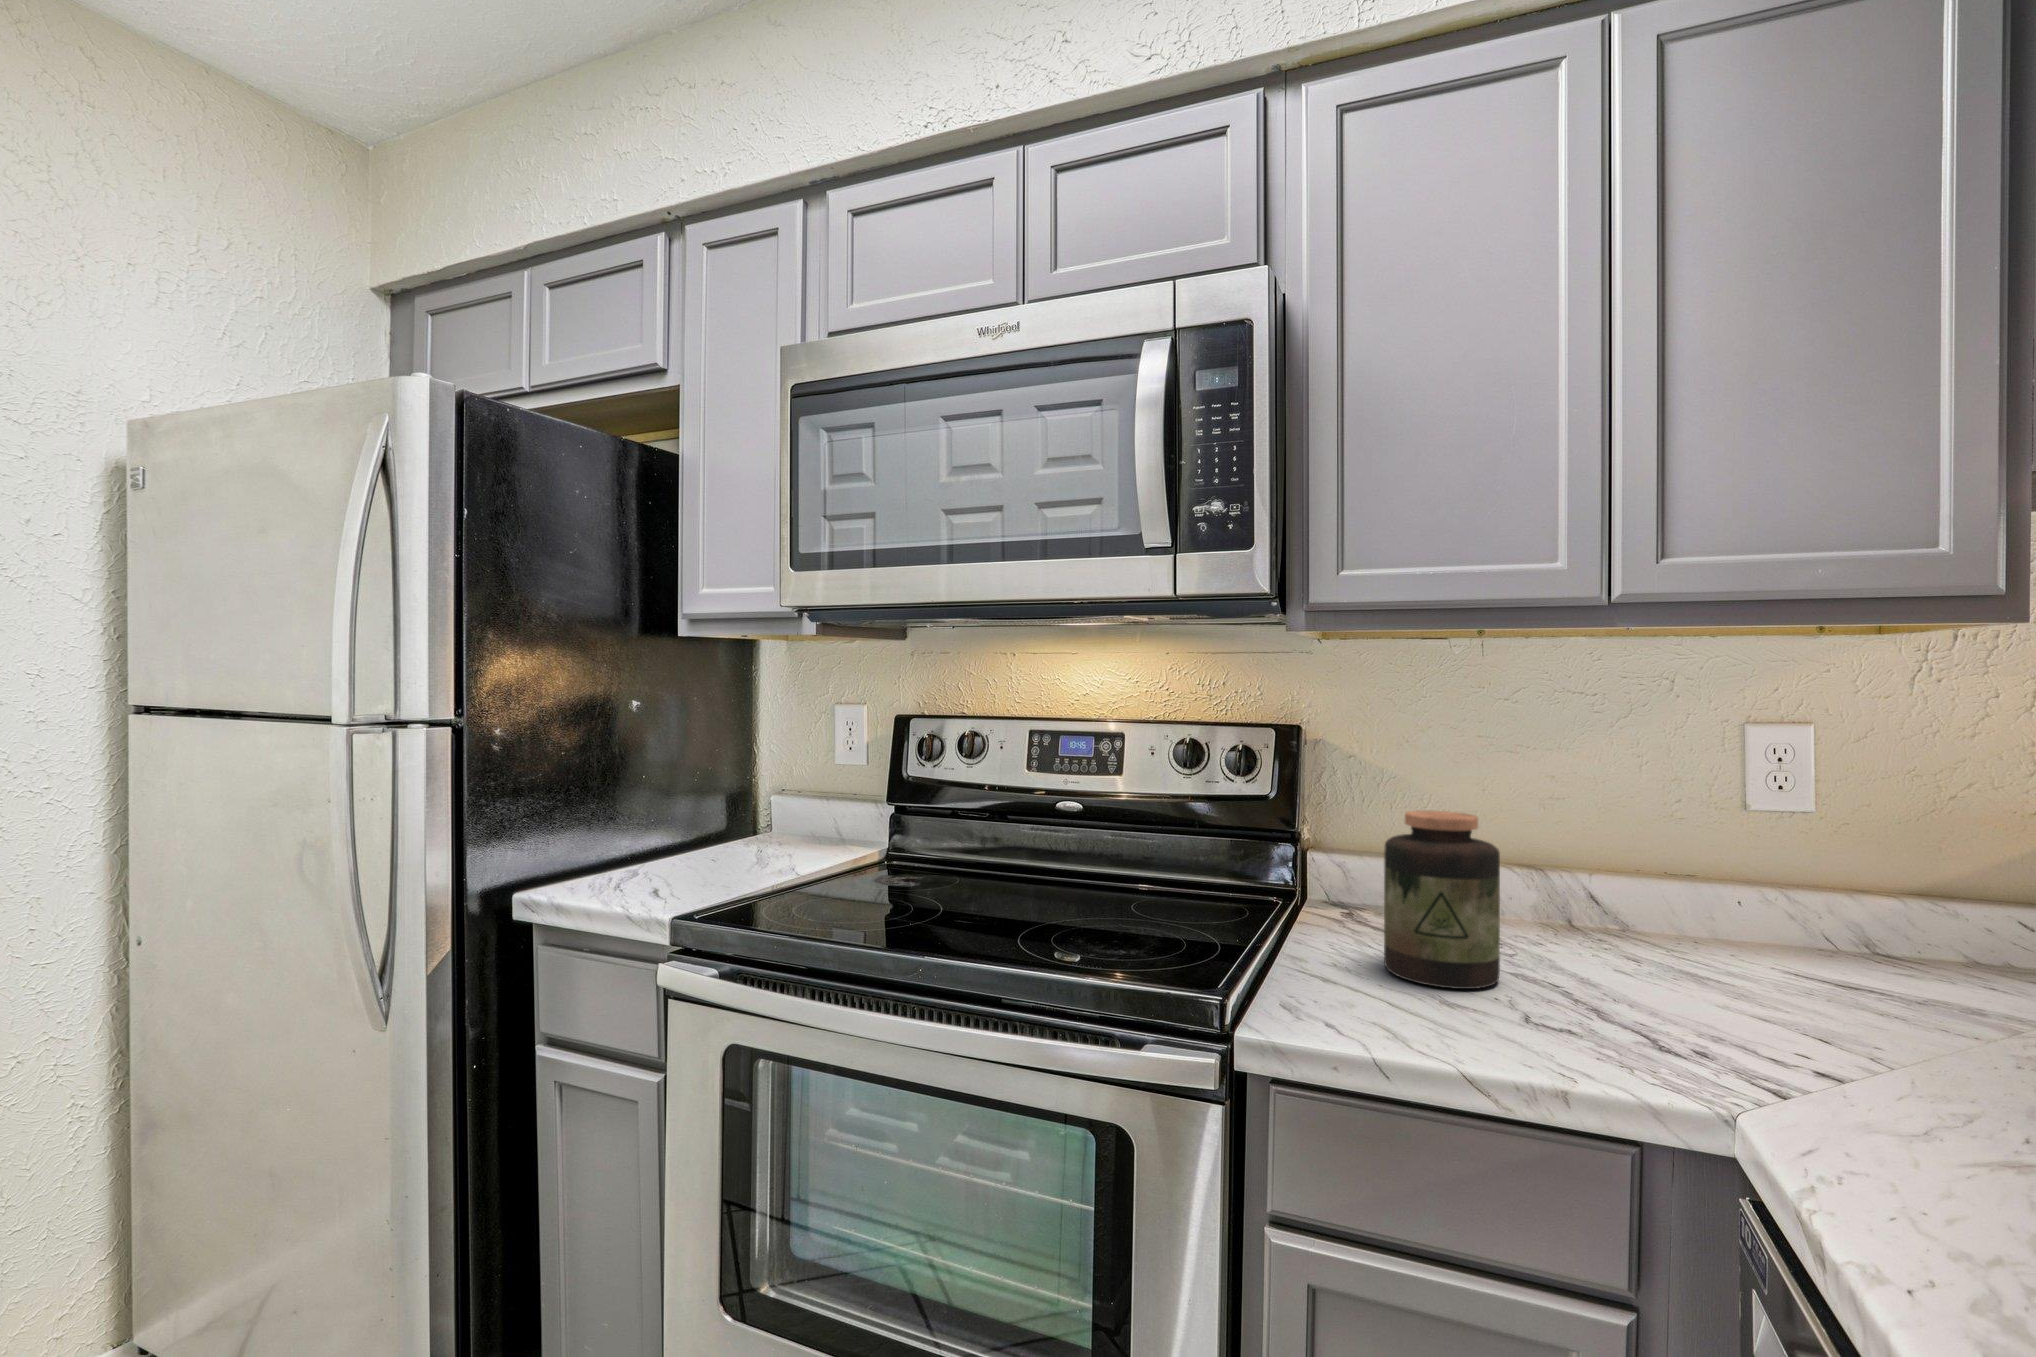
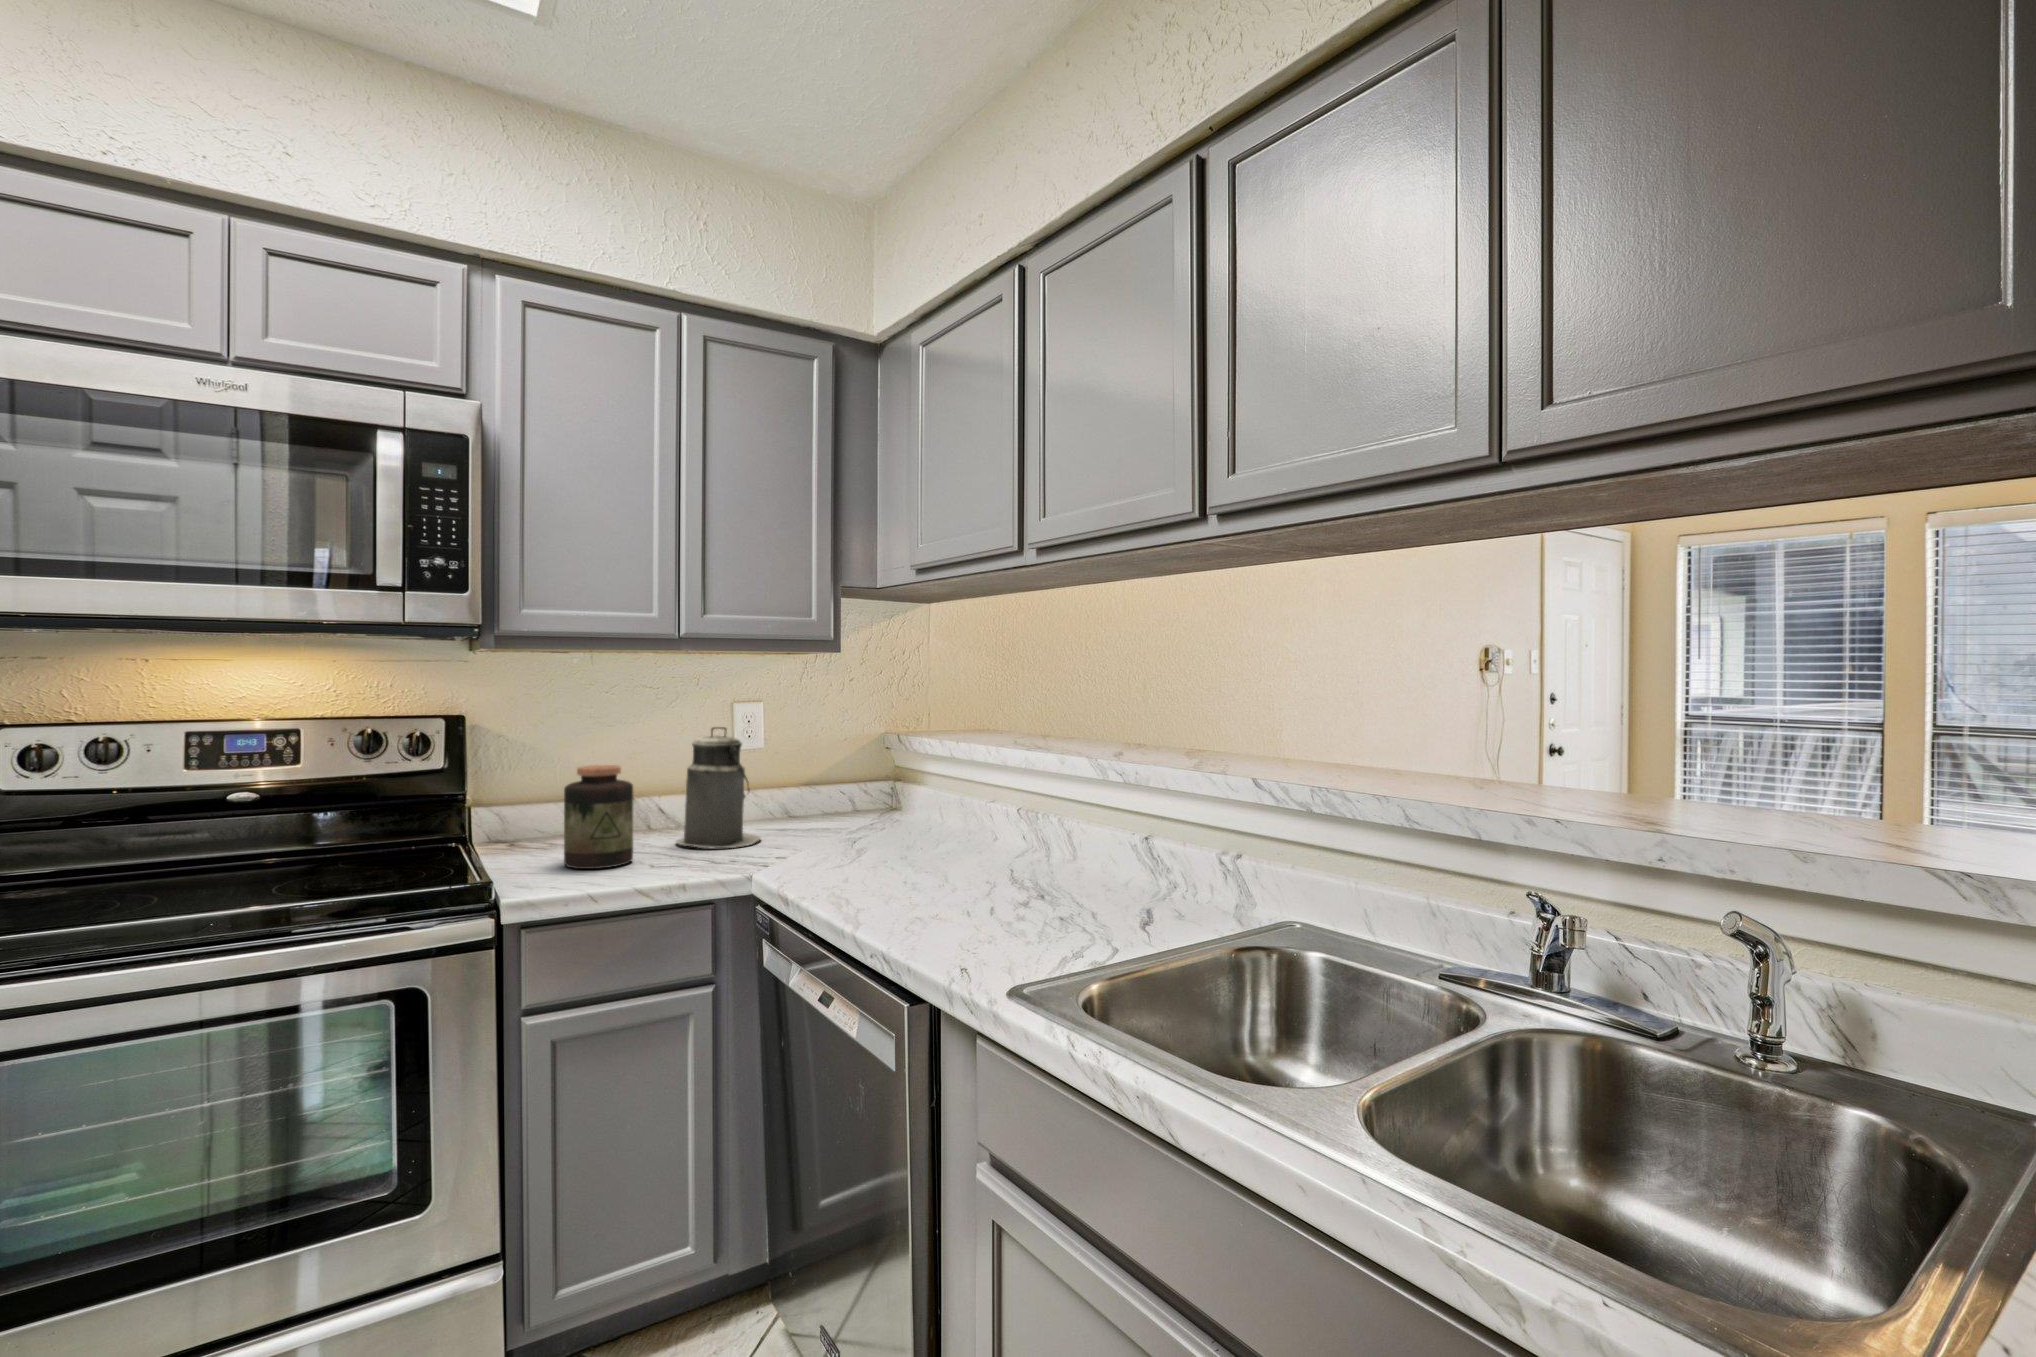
canister: none [1603,763,1796,1008] -> present [676,727,760,848]

